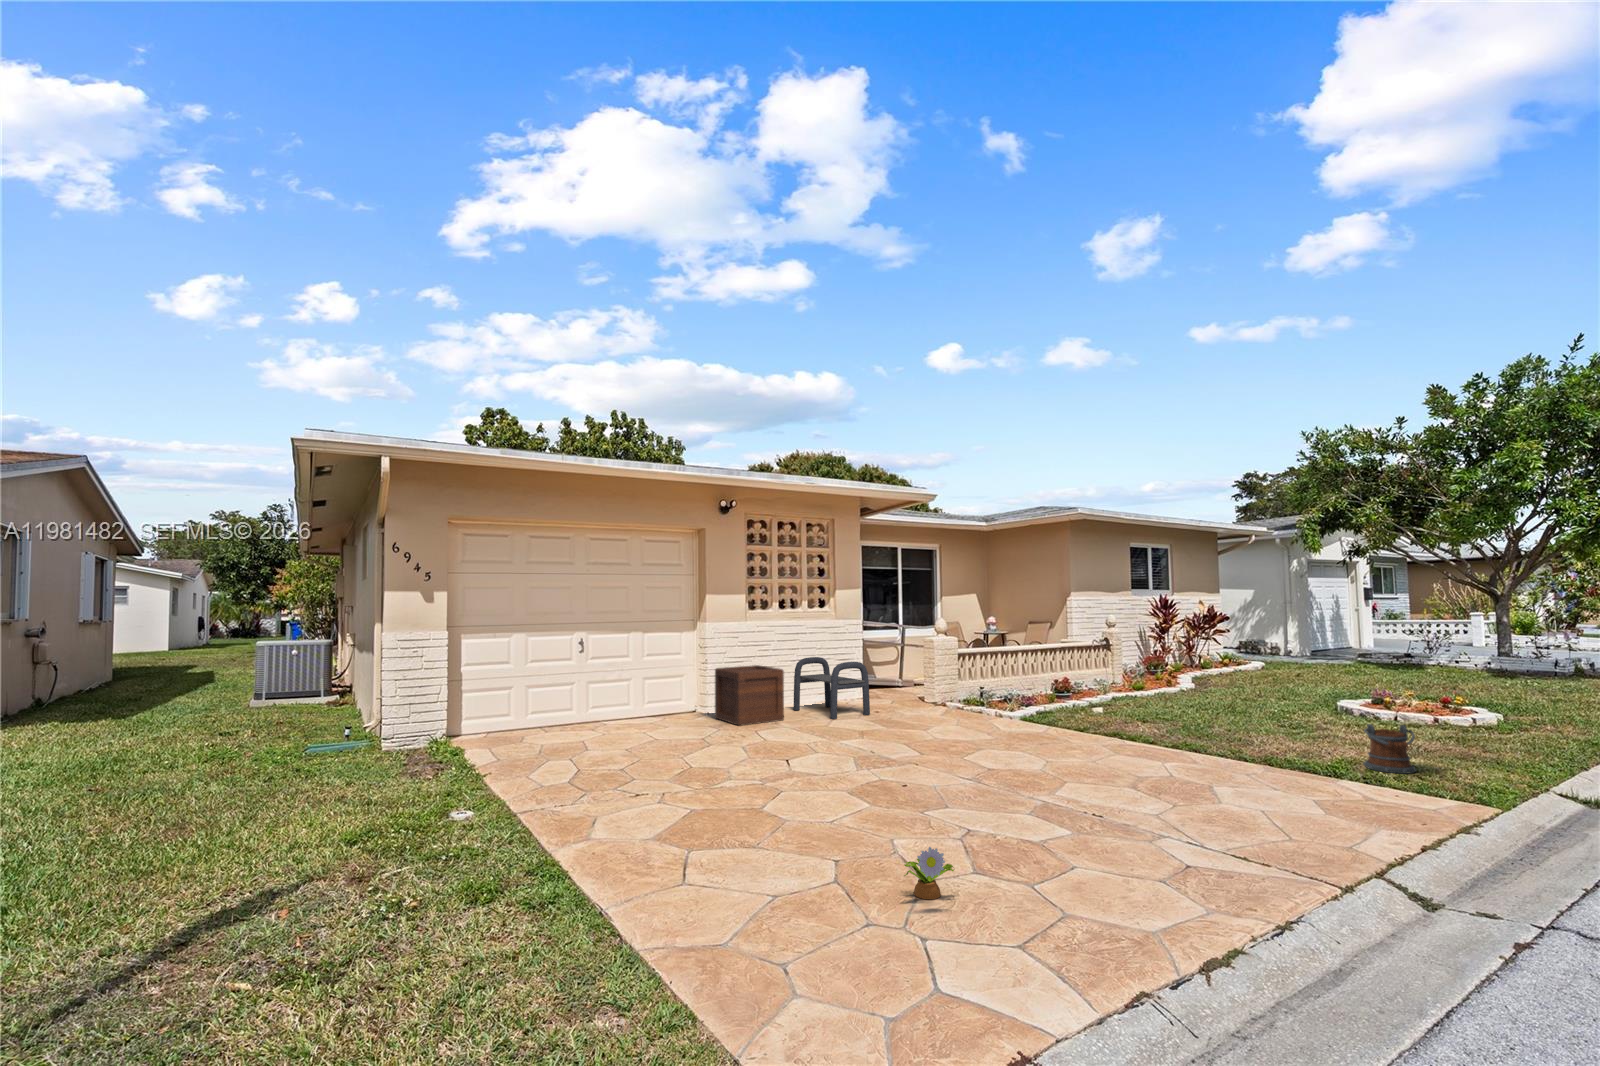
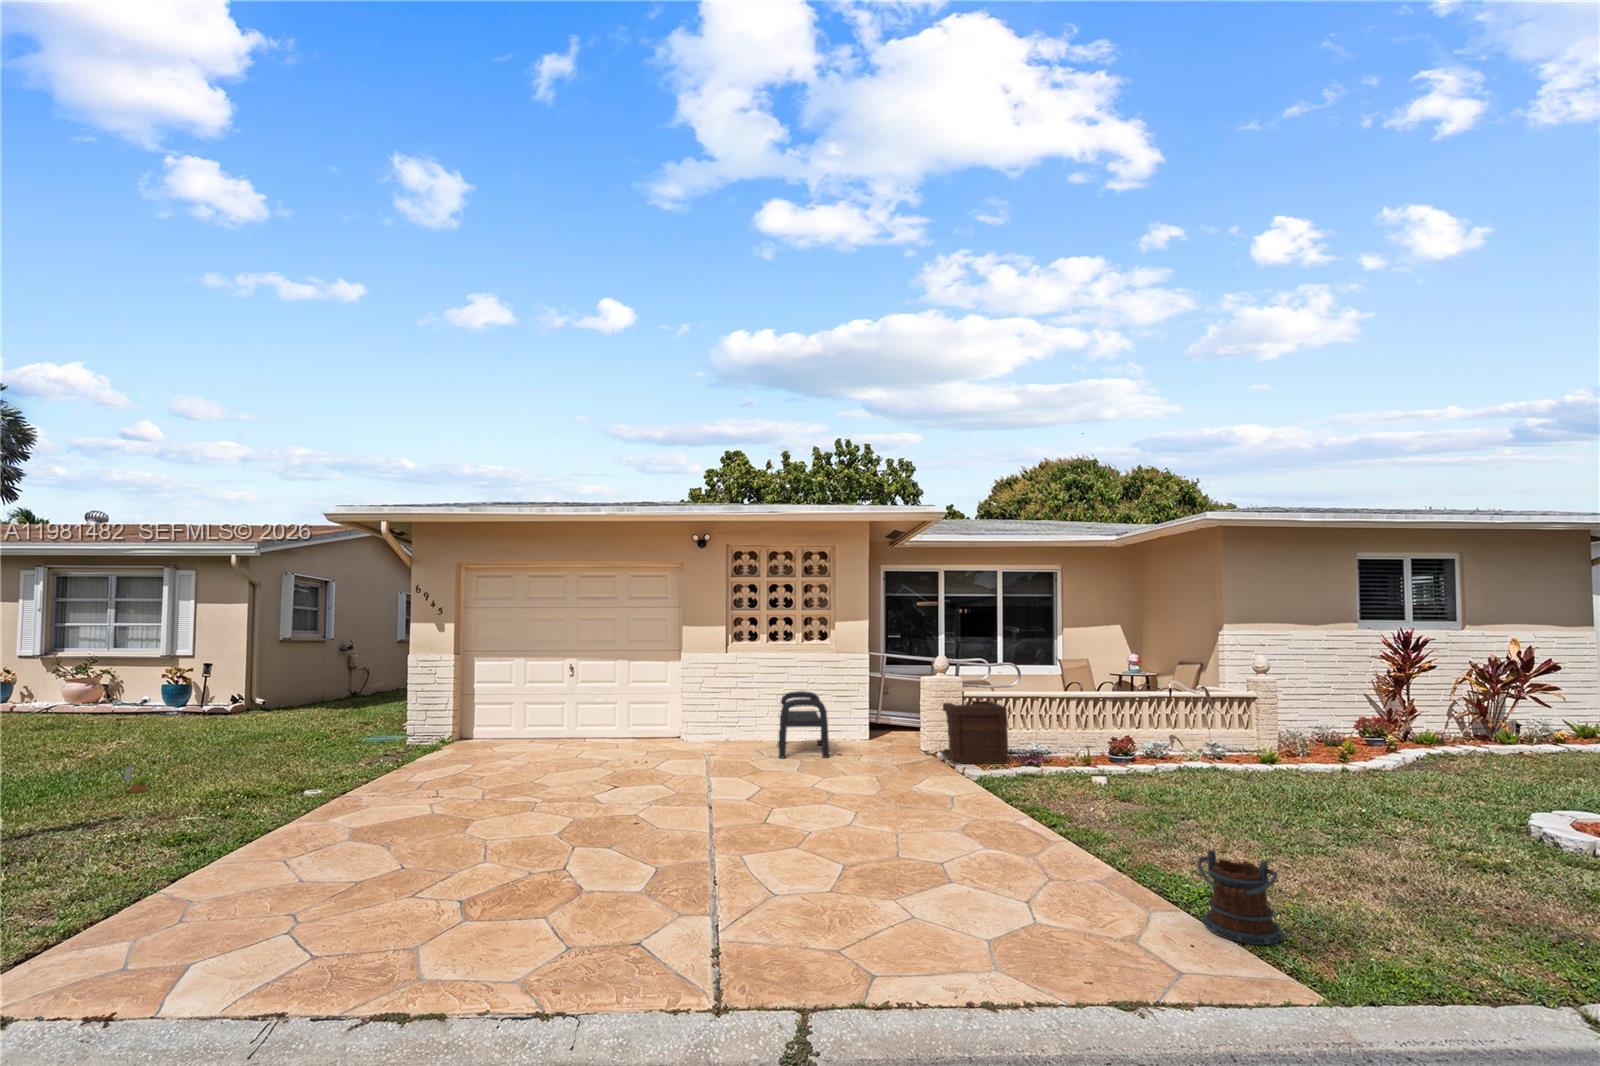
wooden crate: present [715,665,784,726] -> present [940,700,1009,764]
decorative plant: present [904,847,954,899] -> present [124,767,155,793]

